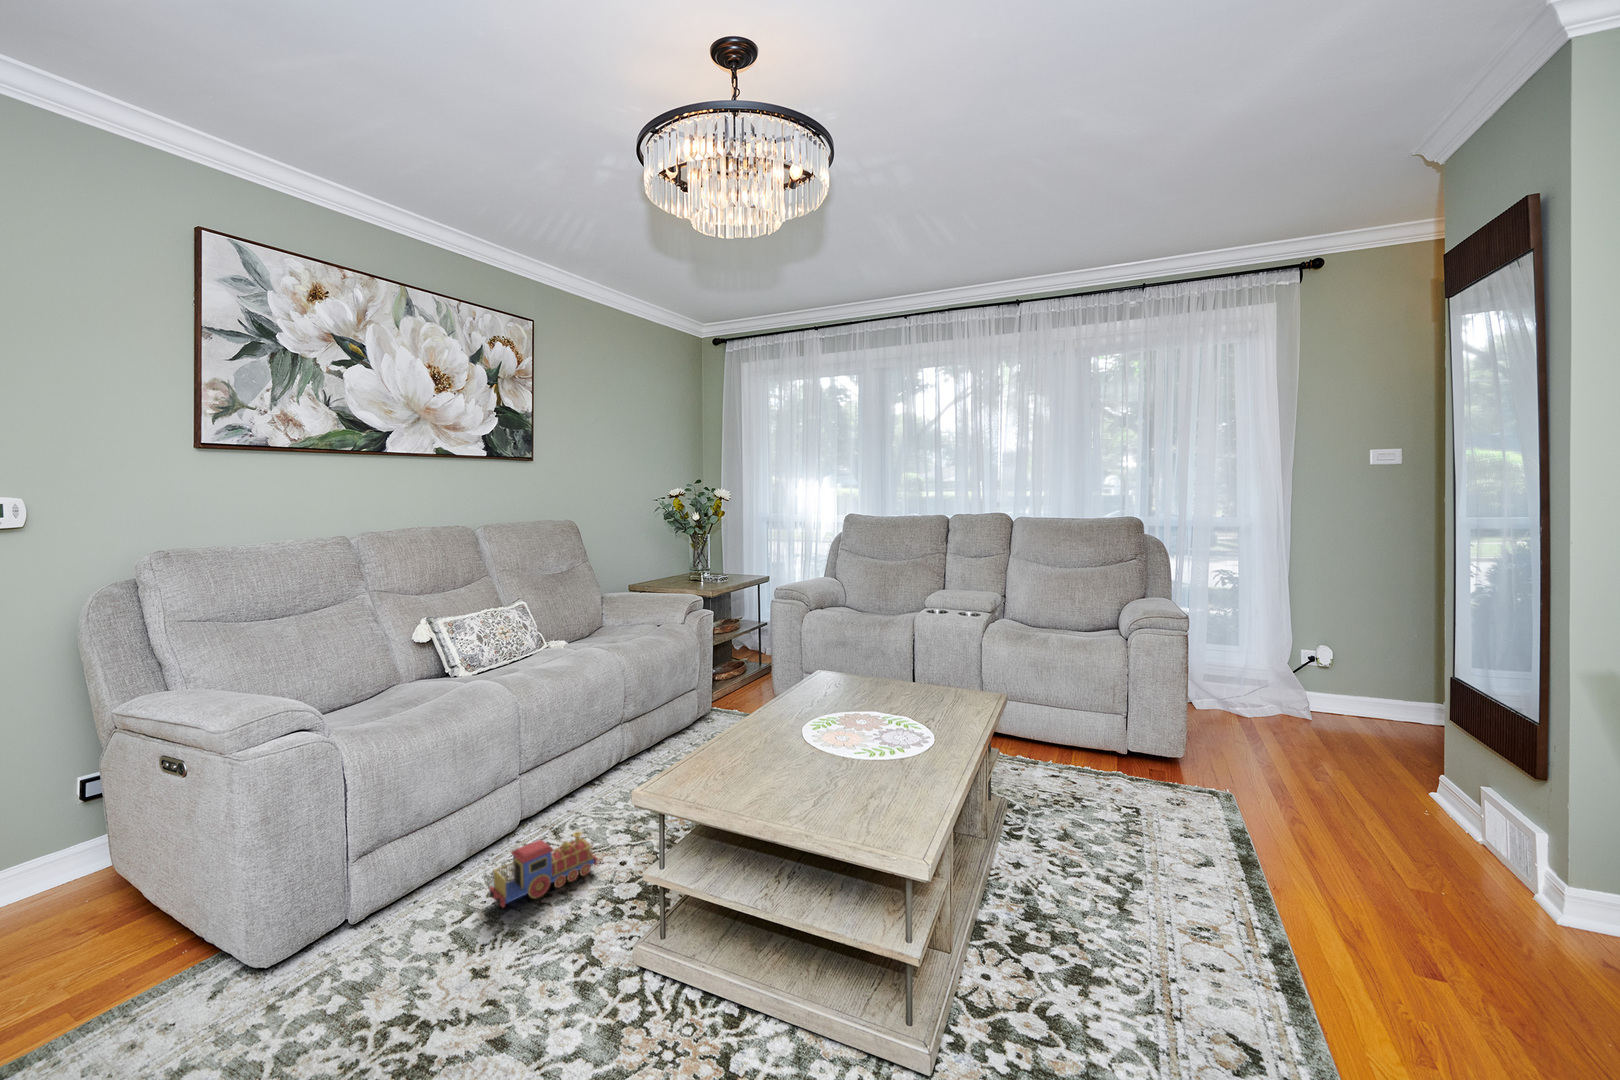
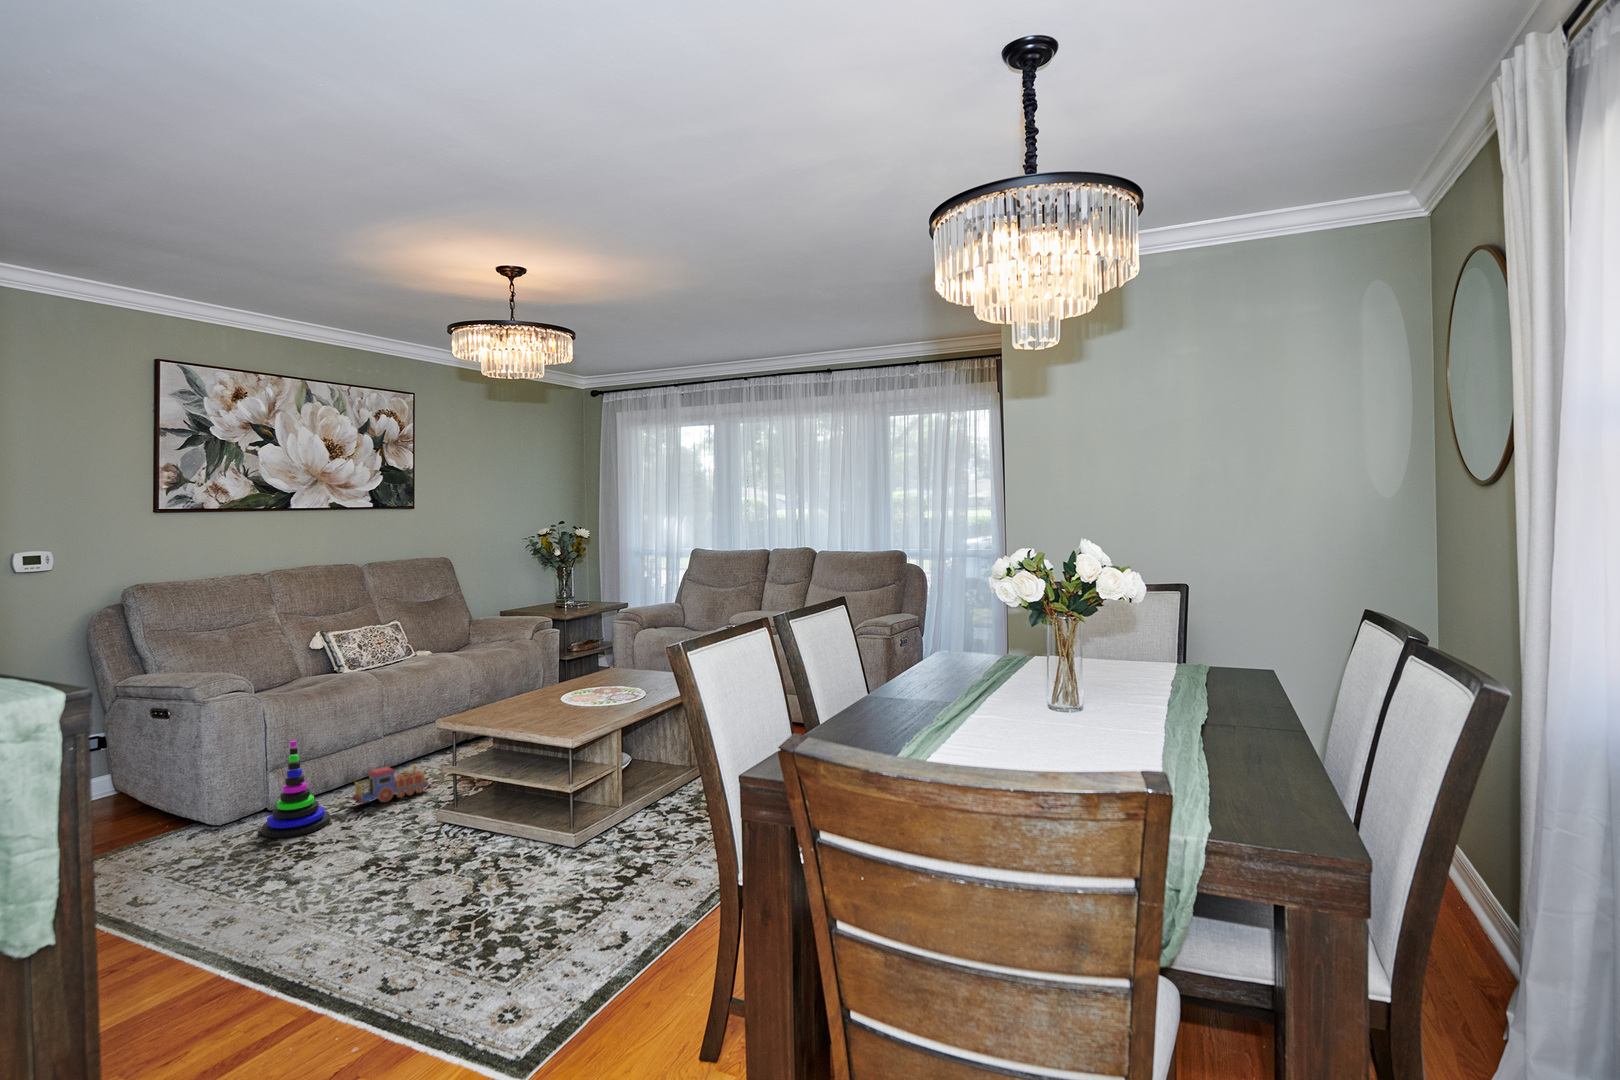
stacking toy: none [348,825,460,998] -> present [261,741,331,838]

